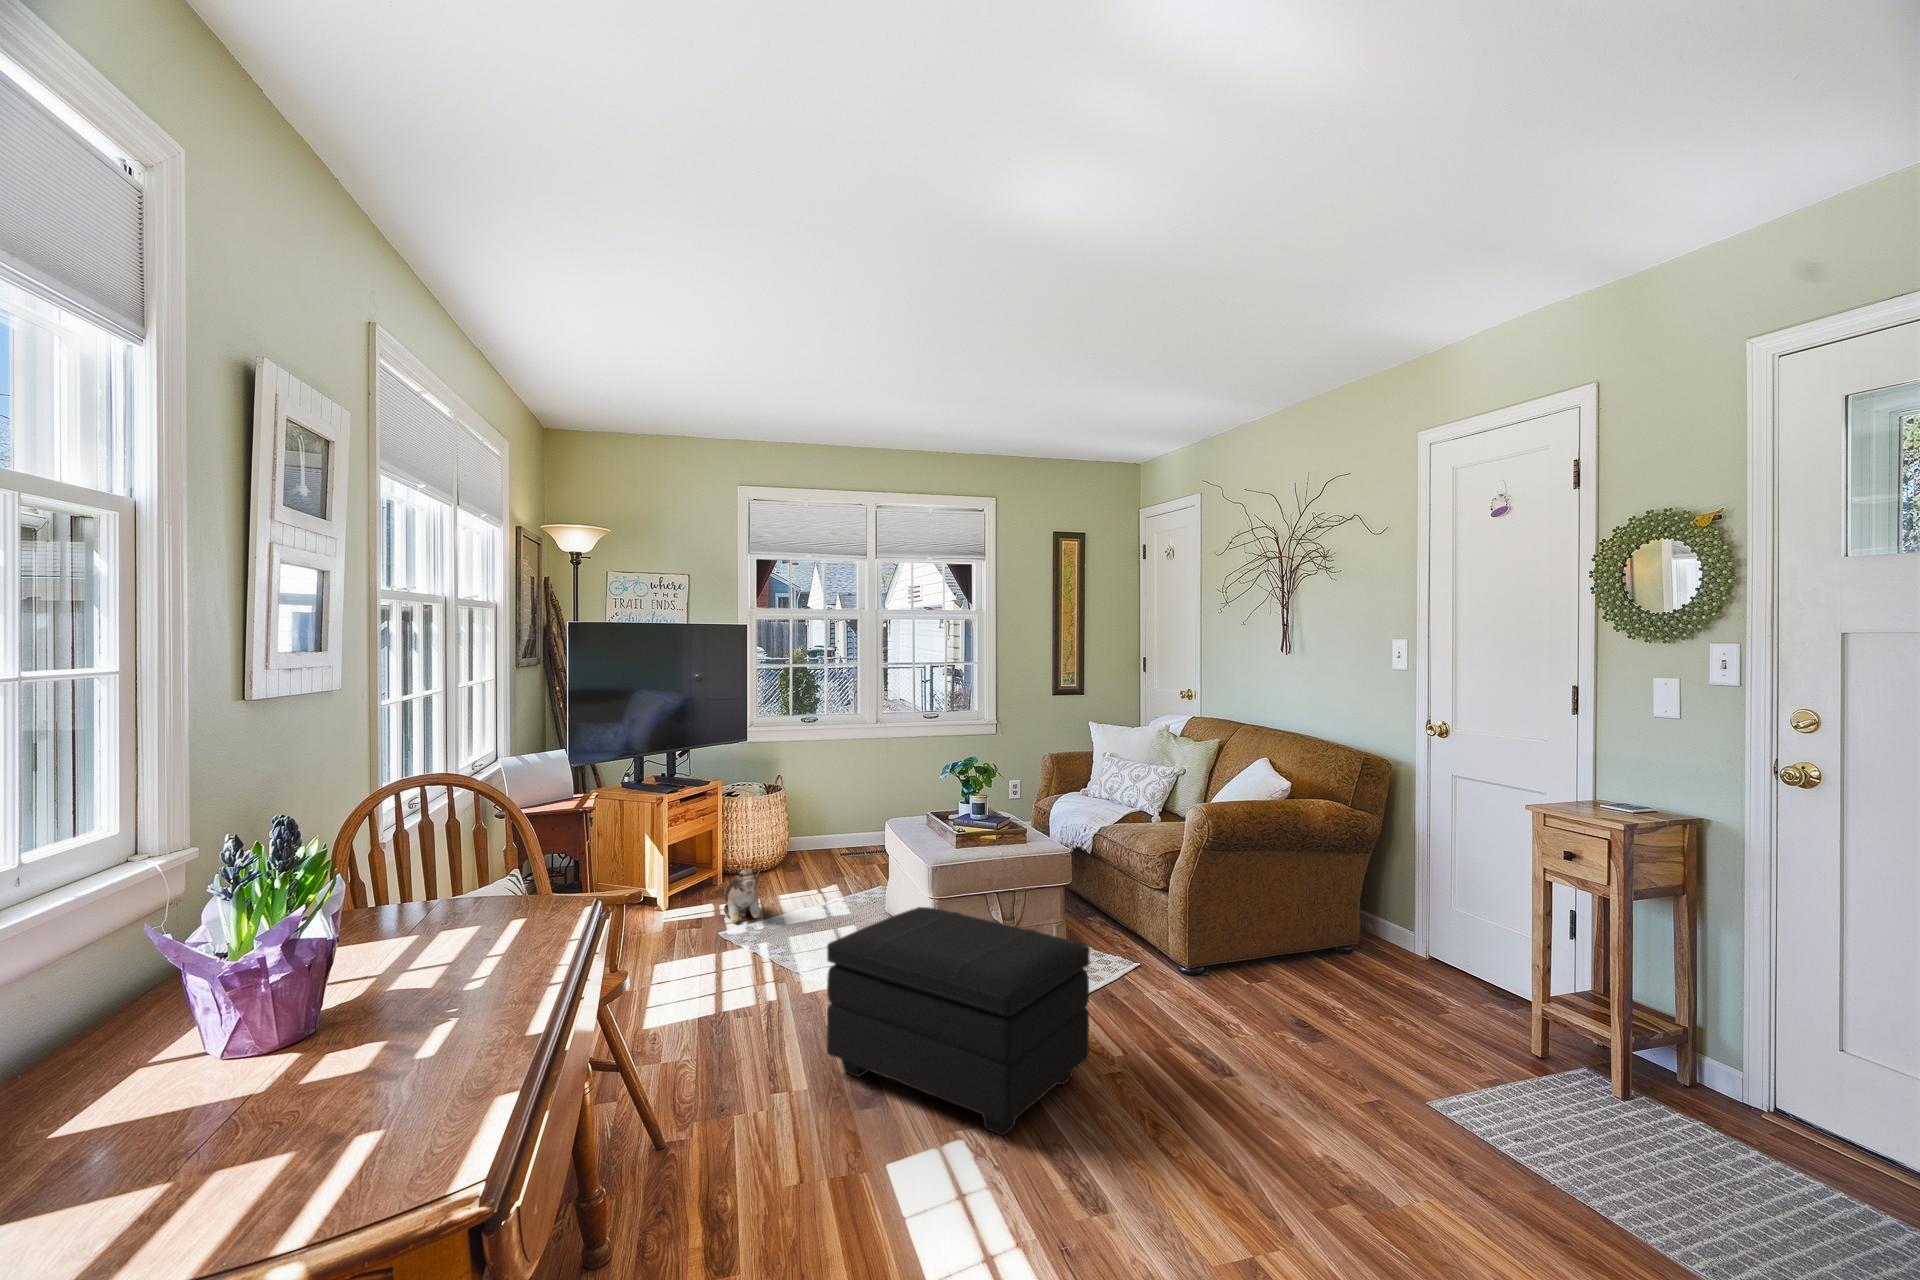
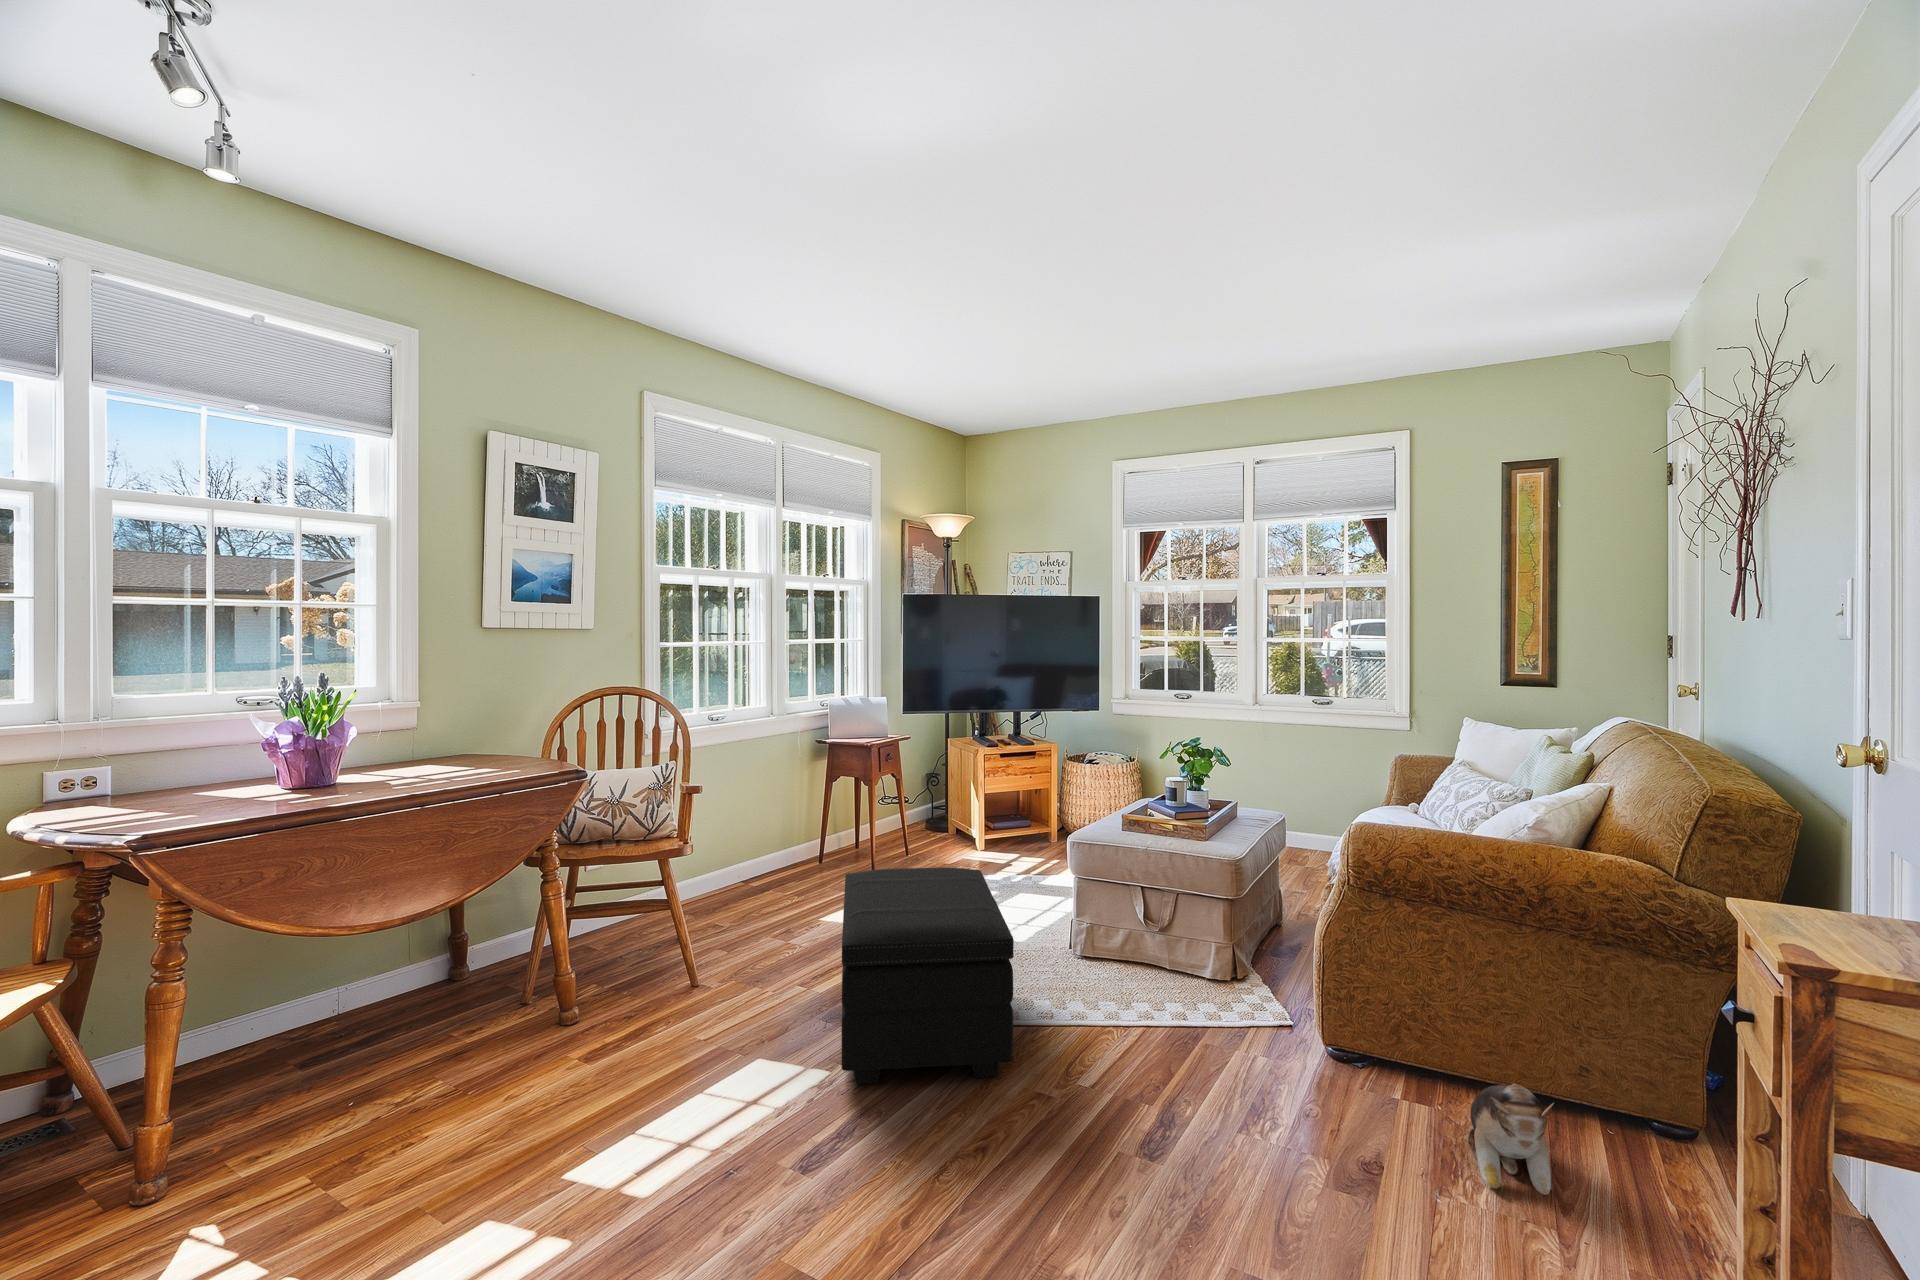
plush toy: present [724,869,760,923] -> present [1468,1083,1554,1195]

